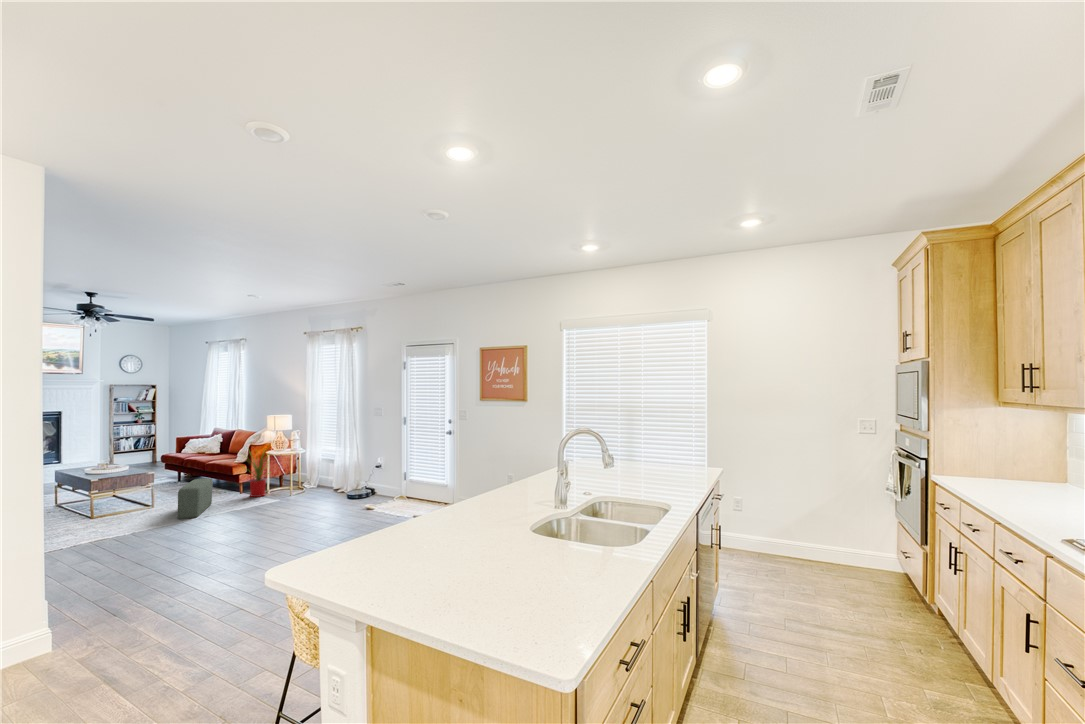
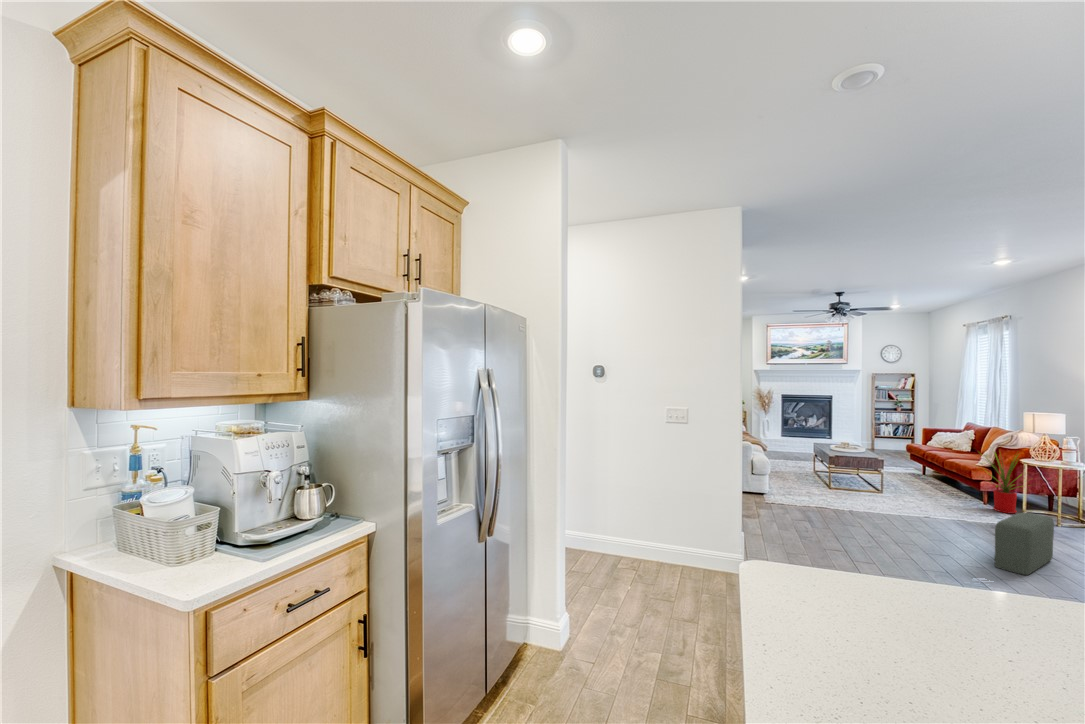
pouf: present [178,478,213,519] -> present [995,512,1054,575]

